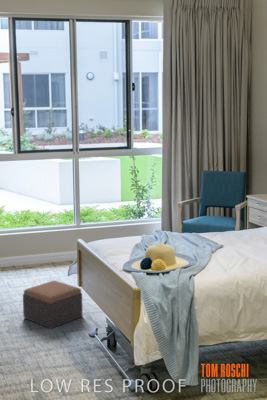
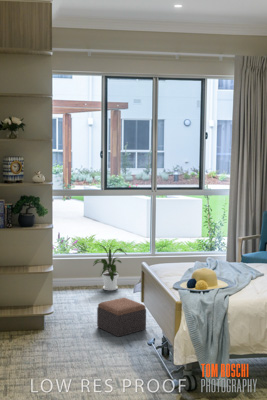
house plant: none [9,217,50,271] -> present [94,245,126,291]

